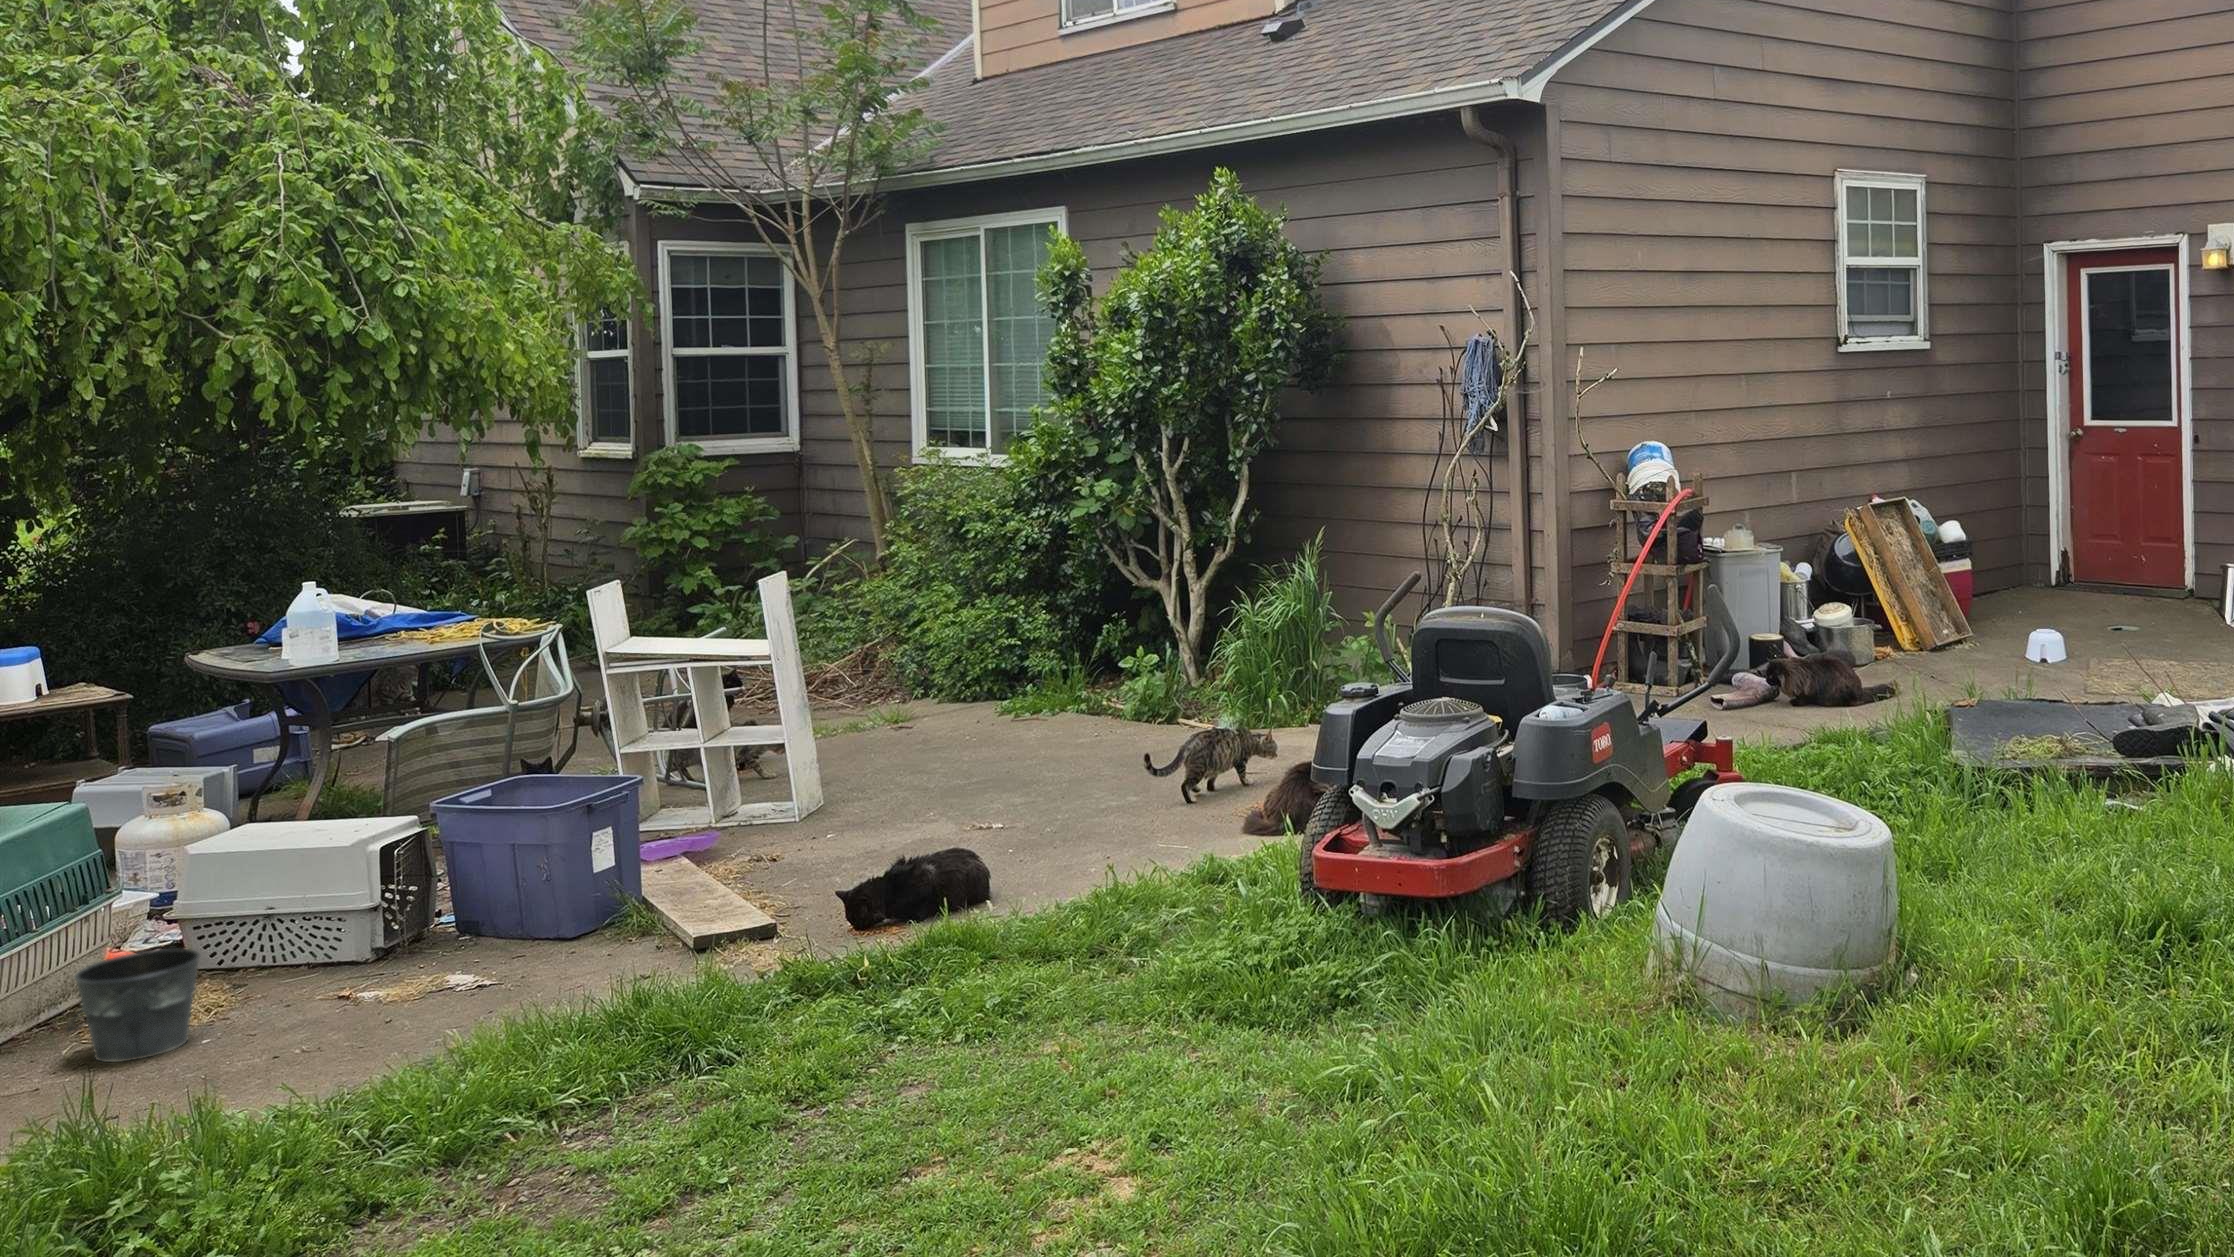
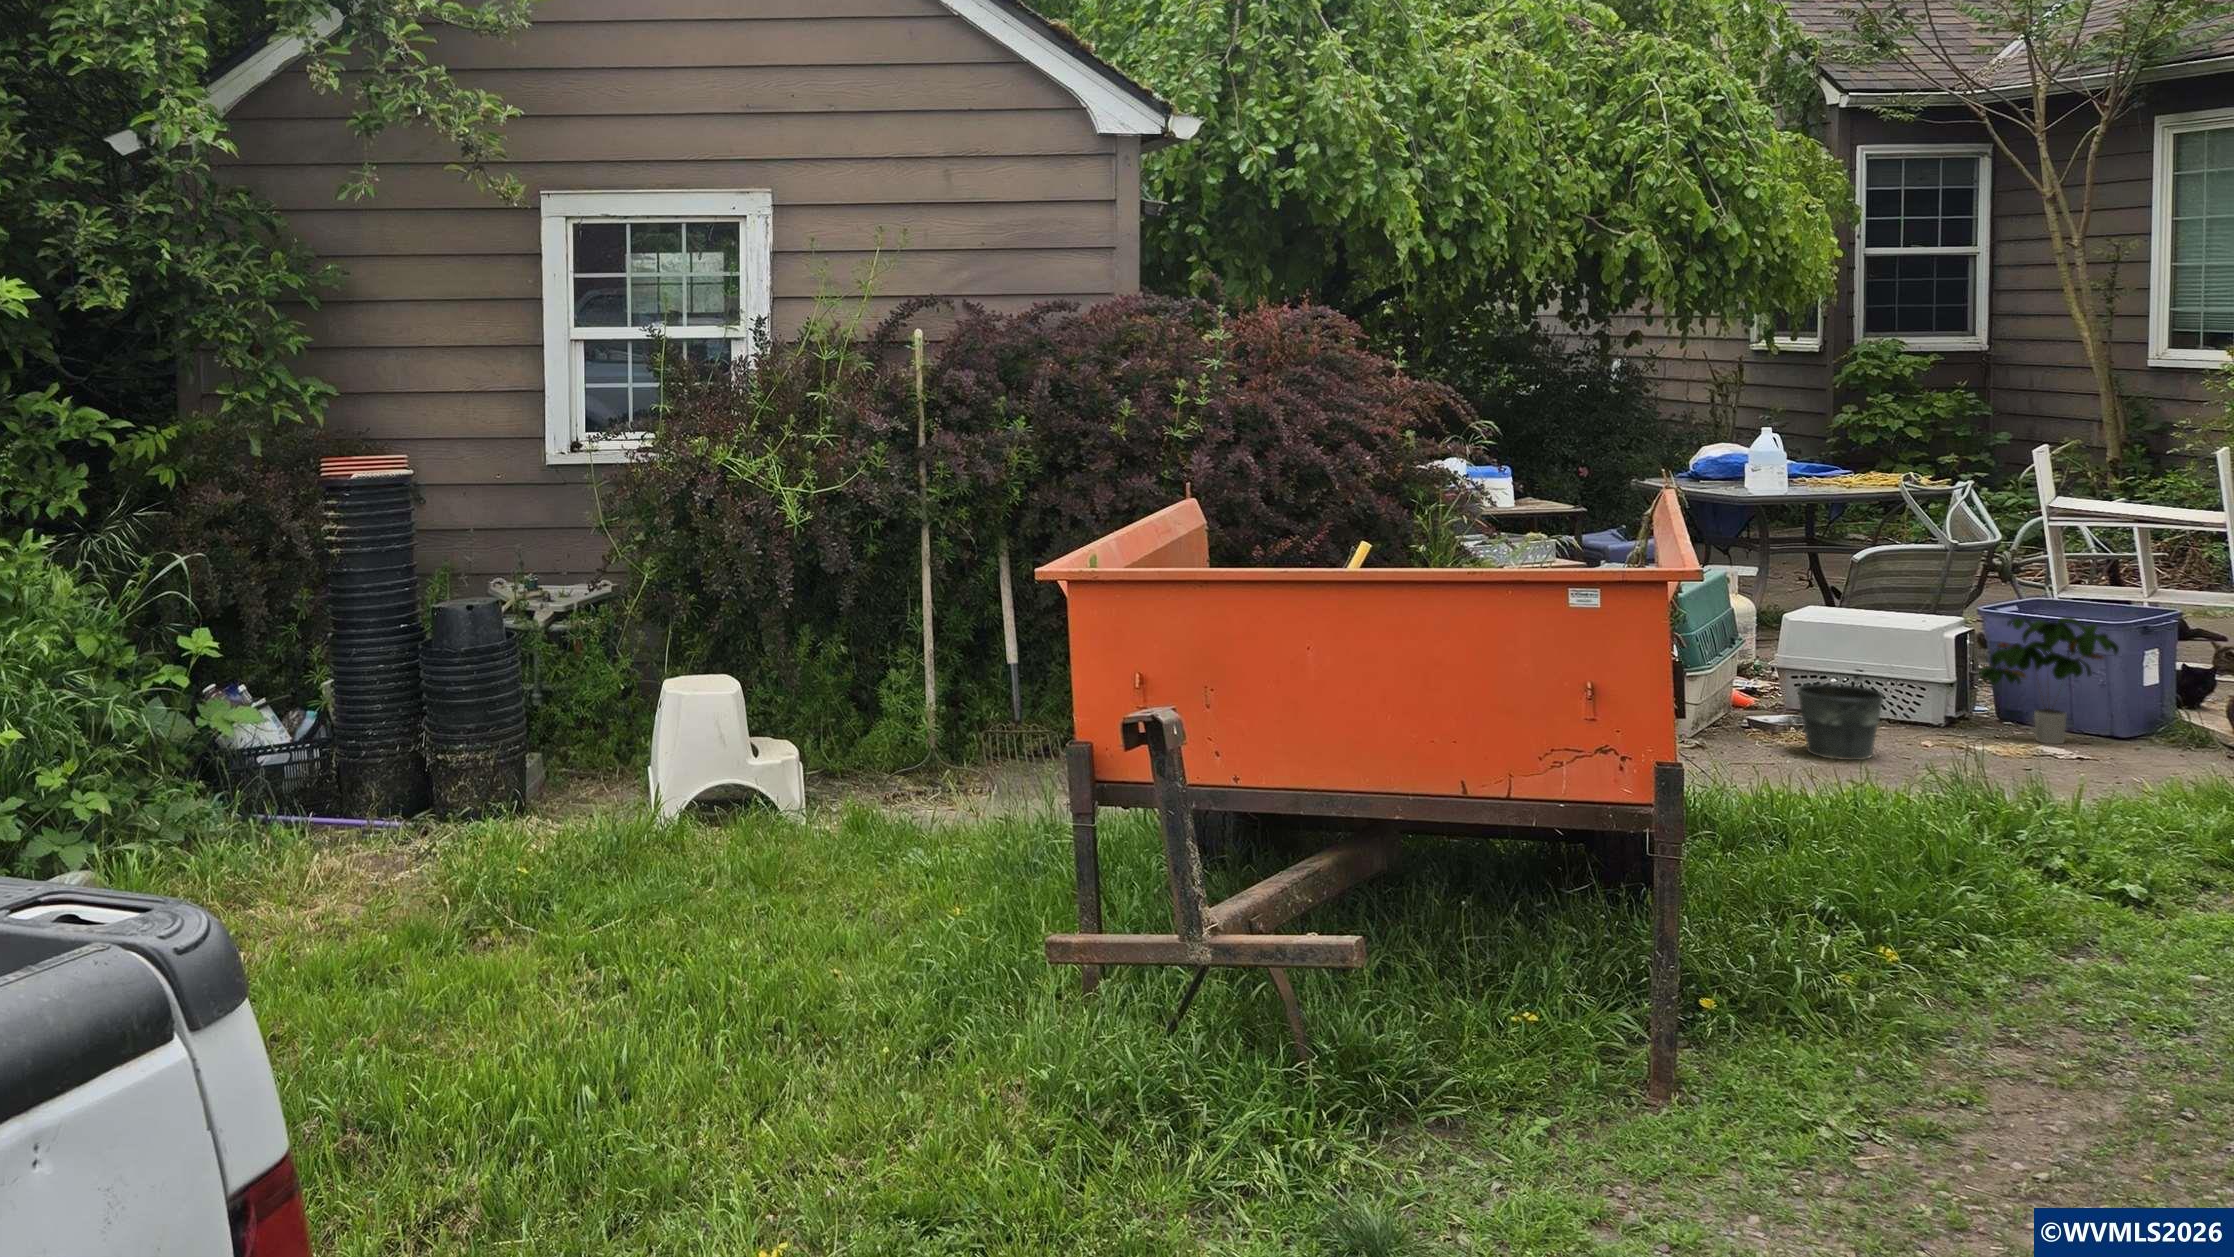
potted plant: none [389,806,550,965] -> present [1979,617,2119,744]

